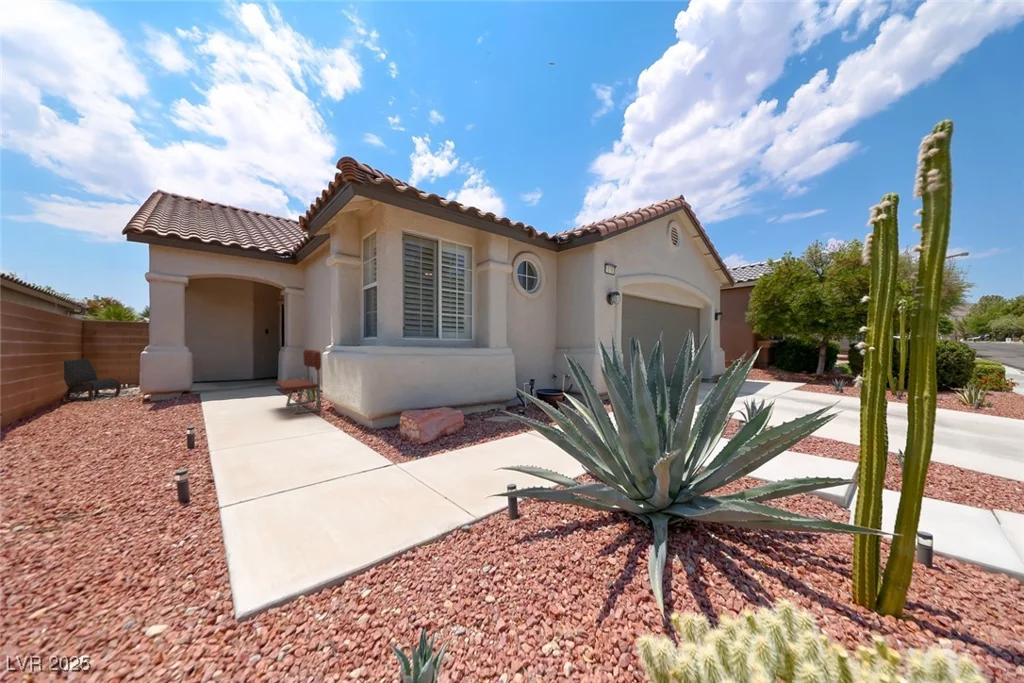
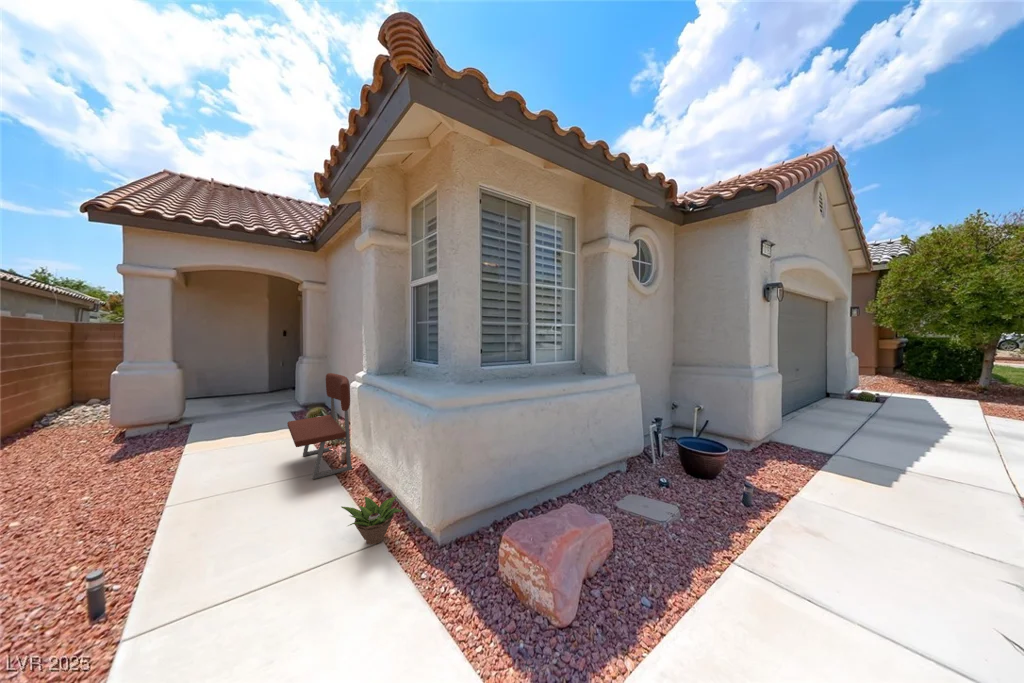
lounge chair: present [62,359,121,401] -> none [11,380,98,439]
decorative plant: none [315,411,351,433] -> present [342,496,402,545]

